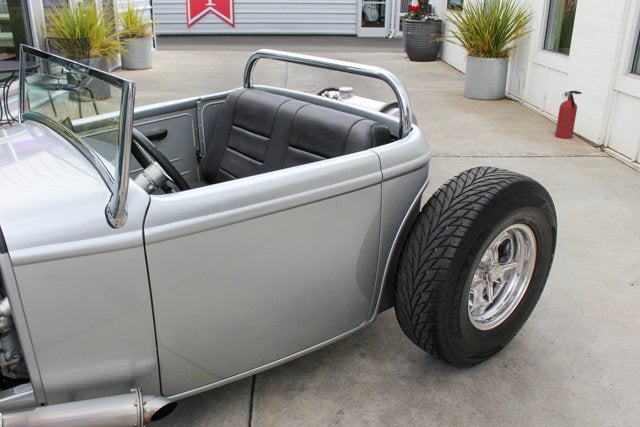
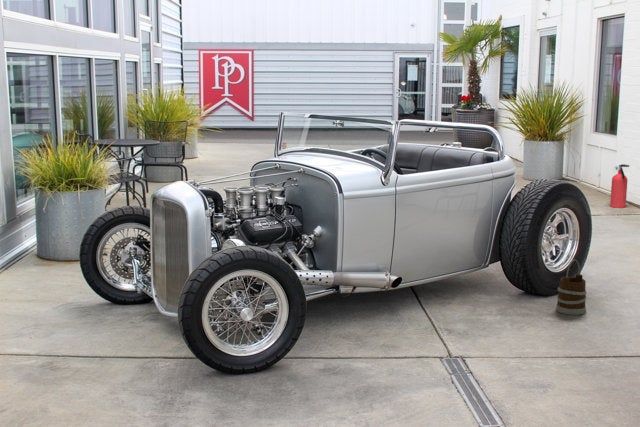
wooden bucket: none [489,311,542,401] -> present [556,260,586,315]

